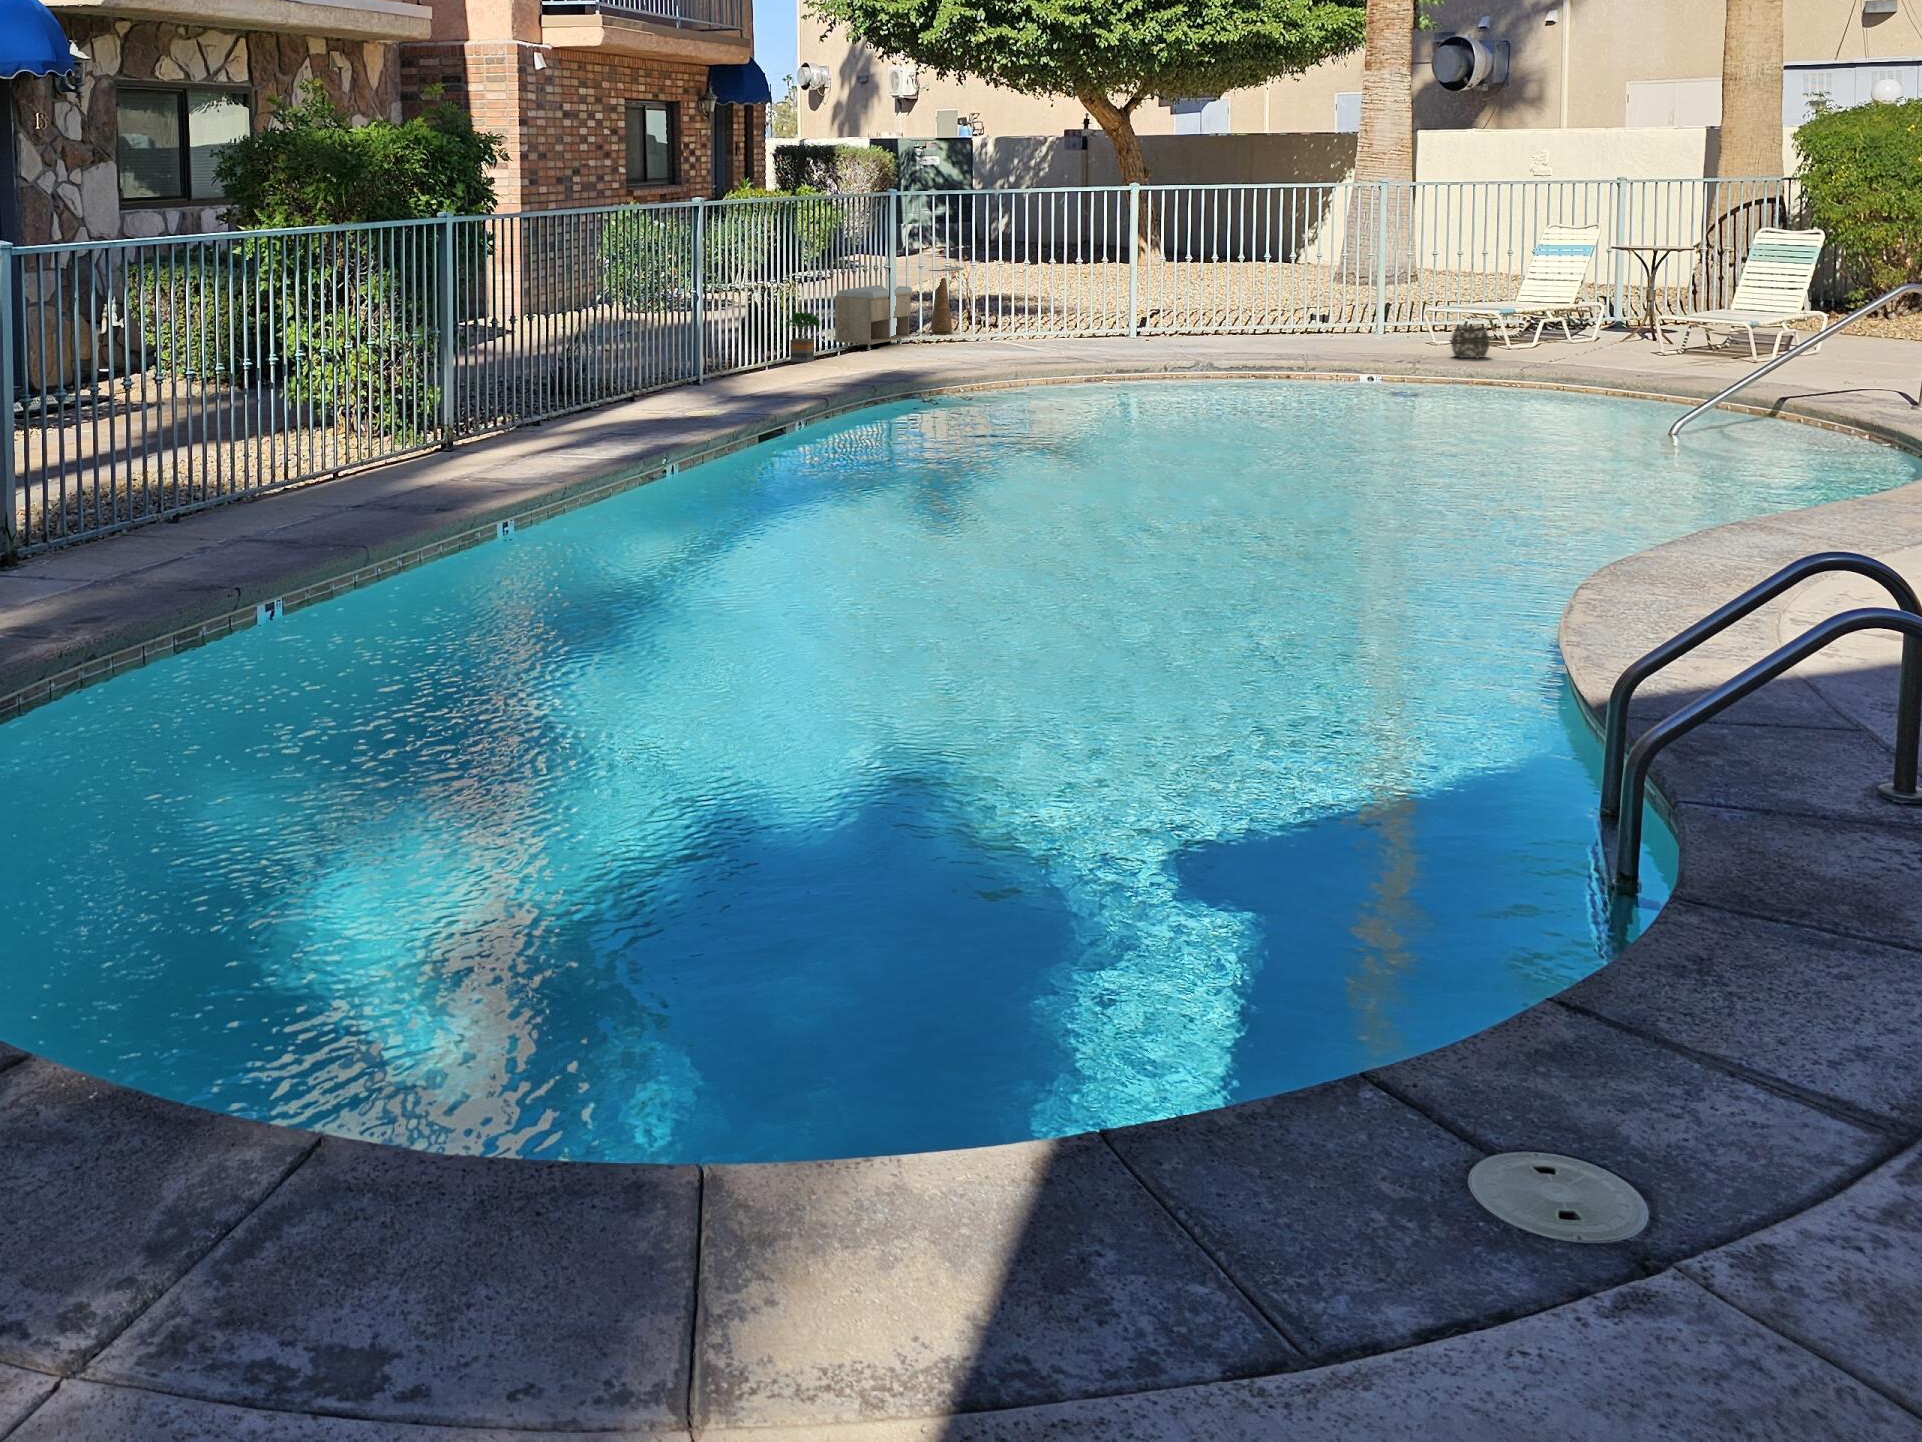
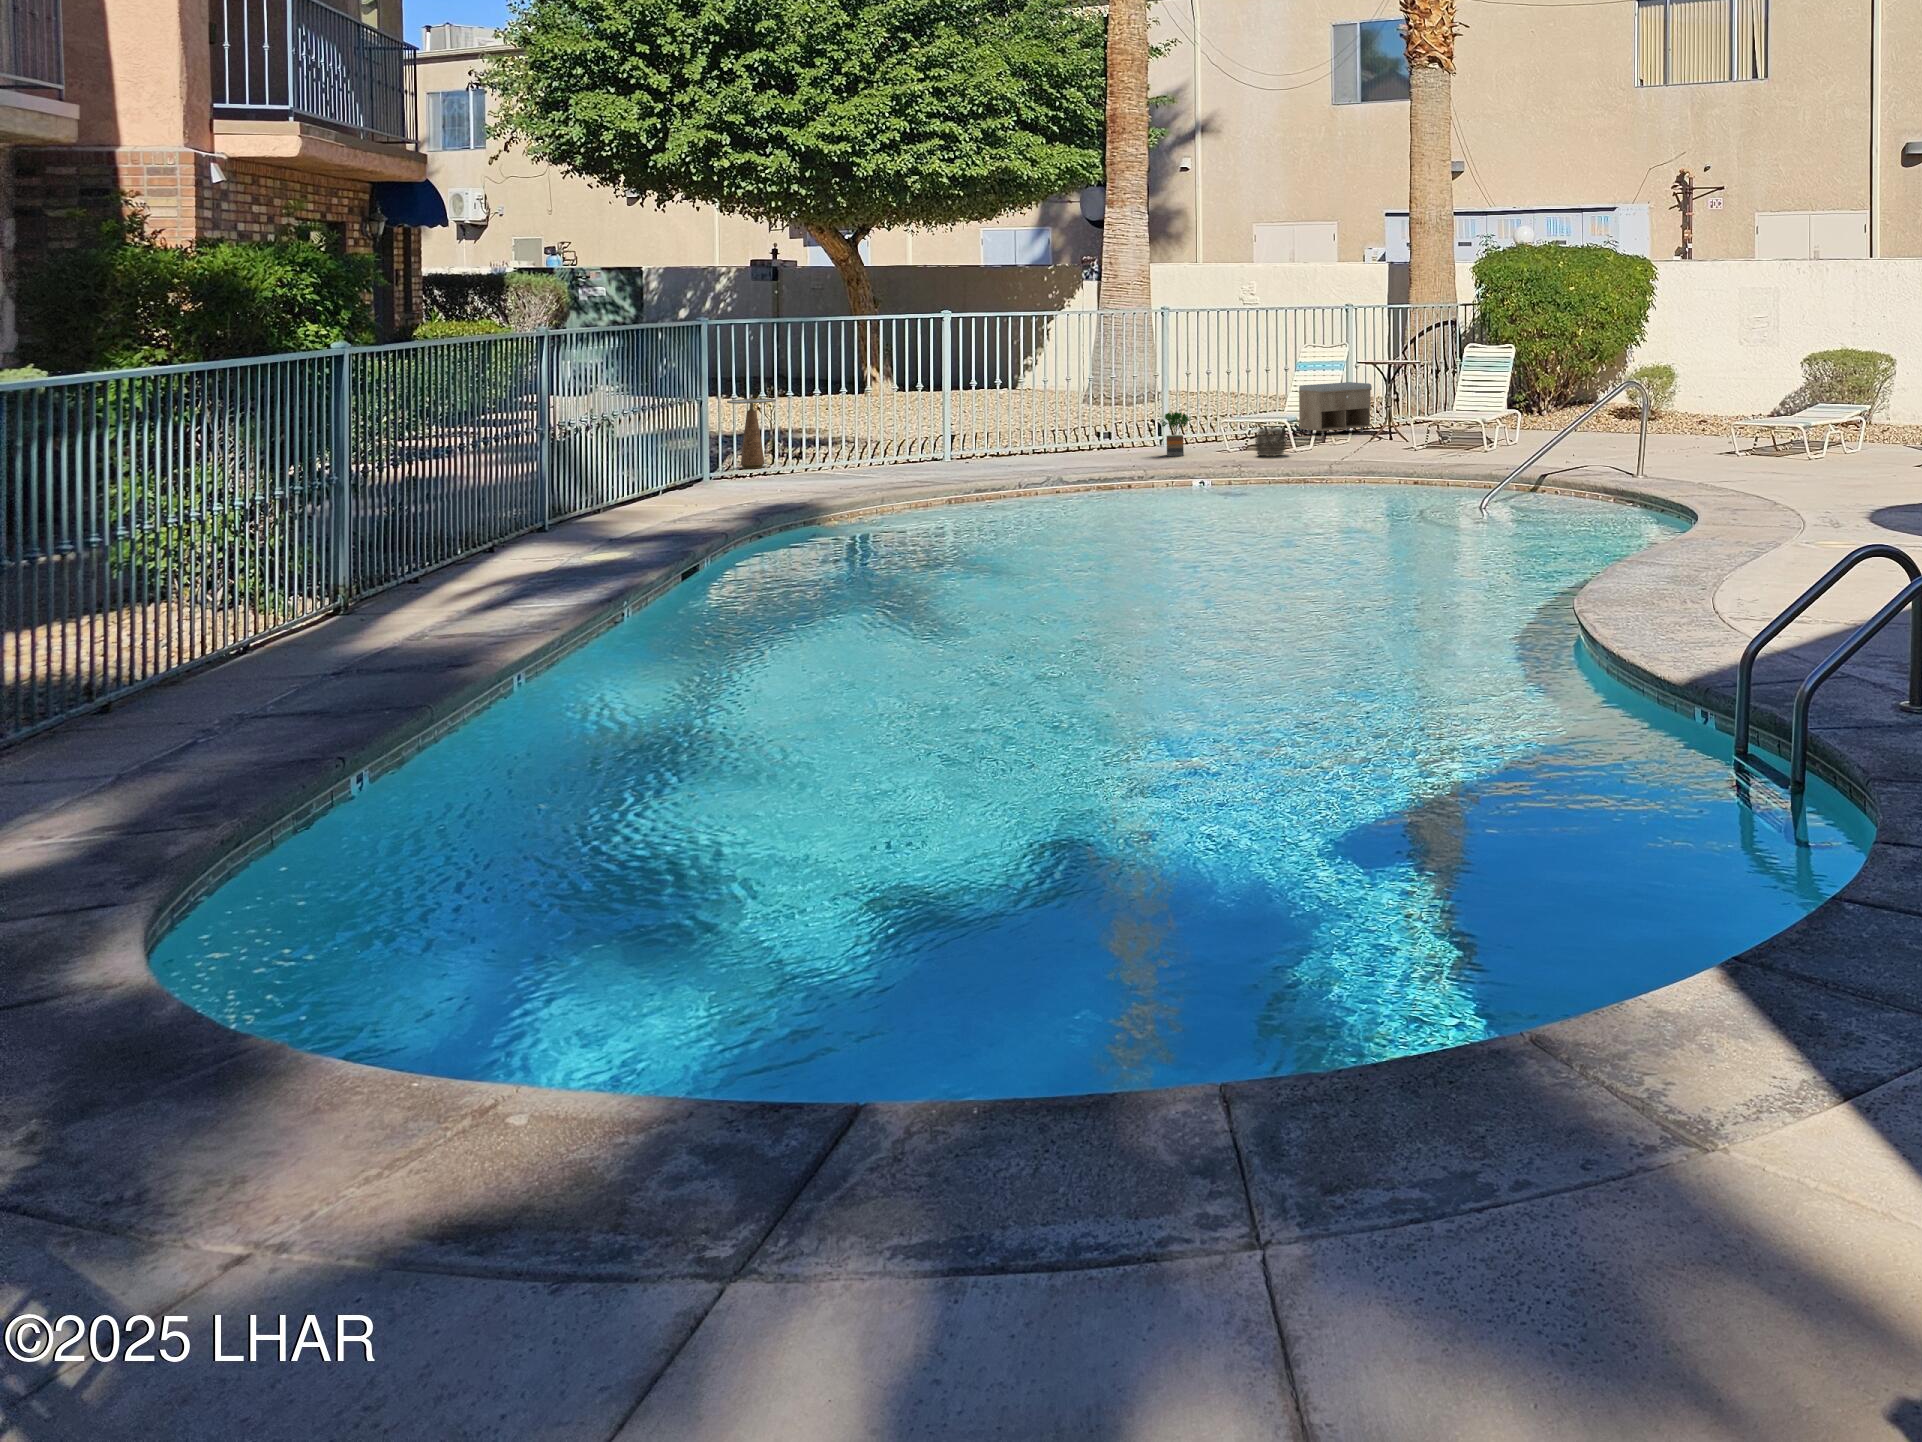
storage bench: present [835,285,912,350] -> present [1299,382,1372,436]
potted tree: present [786,312,821,362] -> present [1160,412,1190,456]

